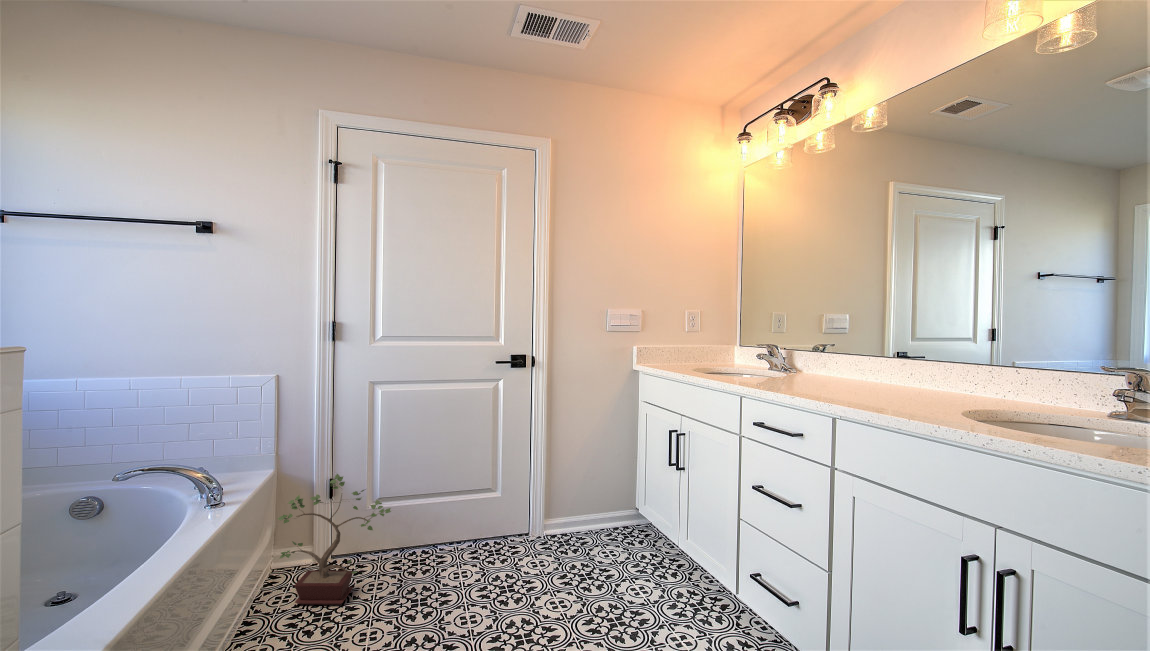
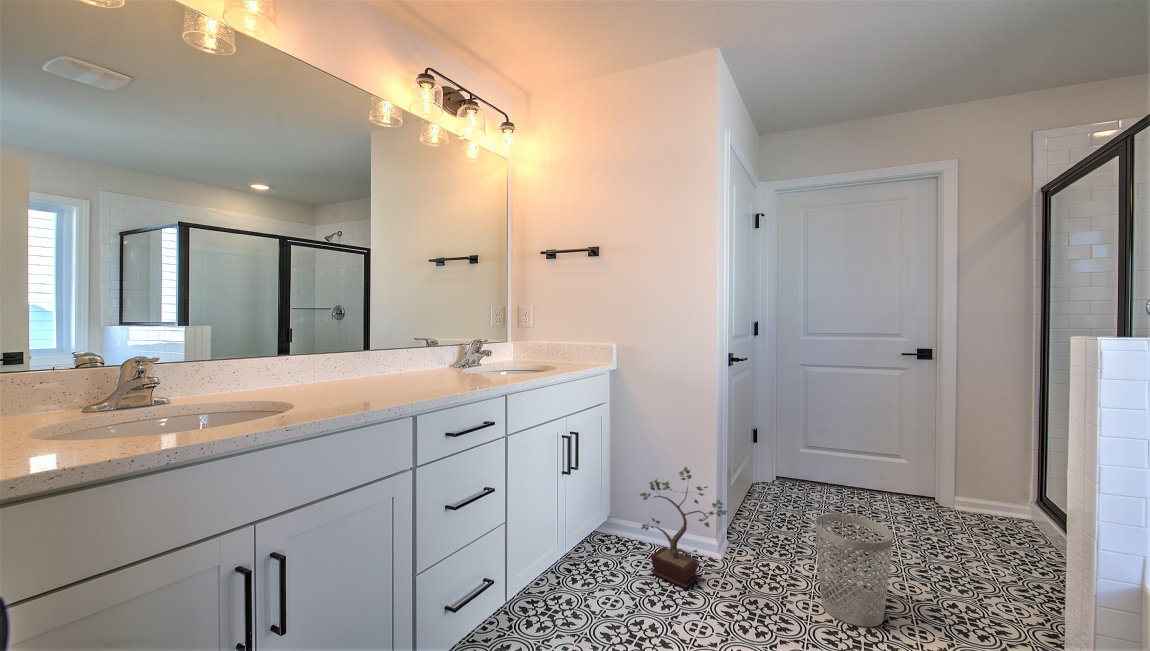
wastebasket: none [464,484,523,576] -> present [815,513,893,627]

